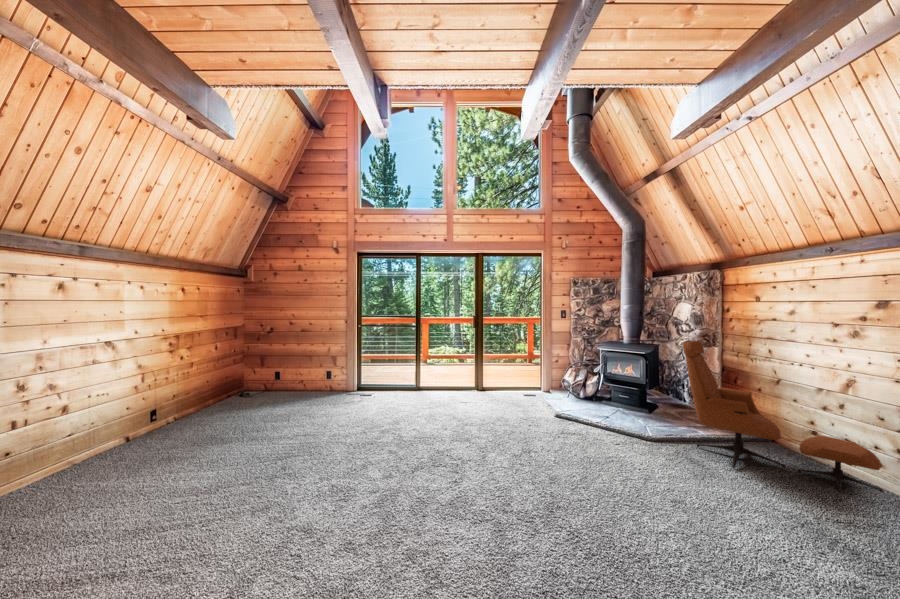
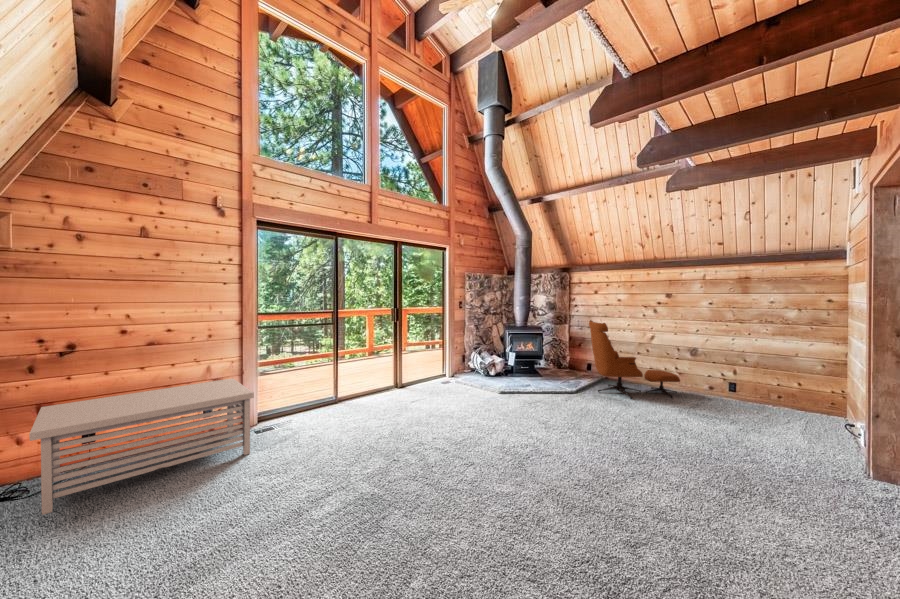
storage bench: none [235,357,340,404] -> present [29,379,254,515]

